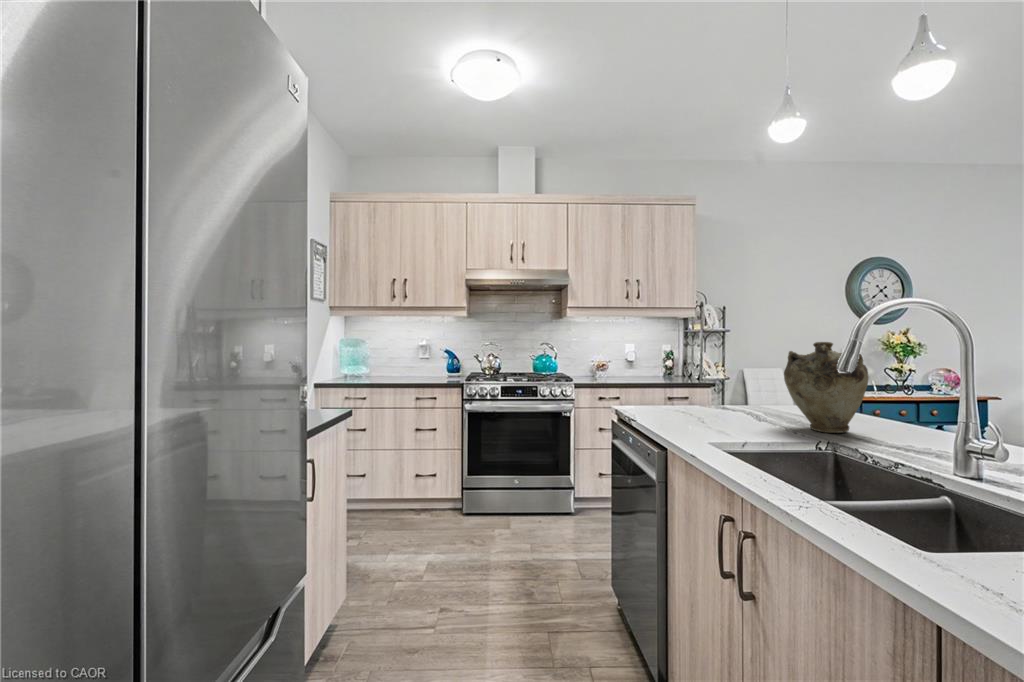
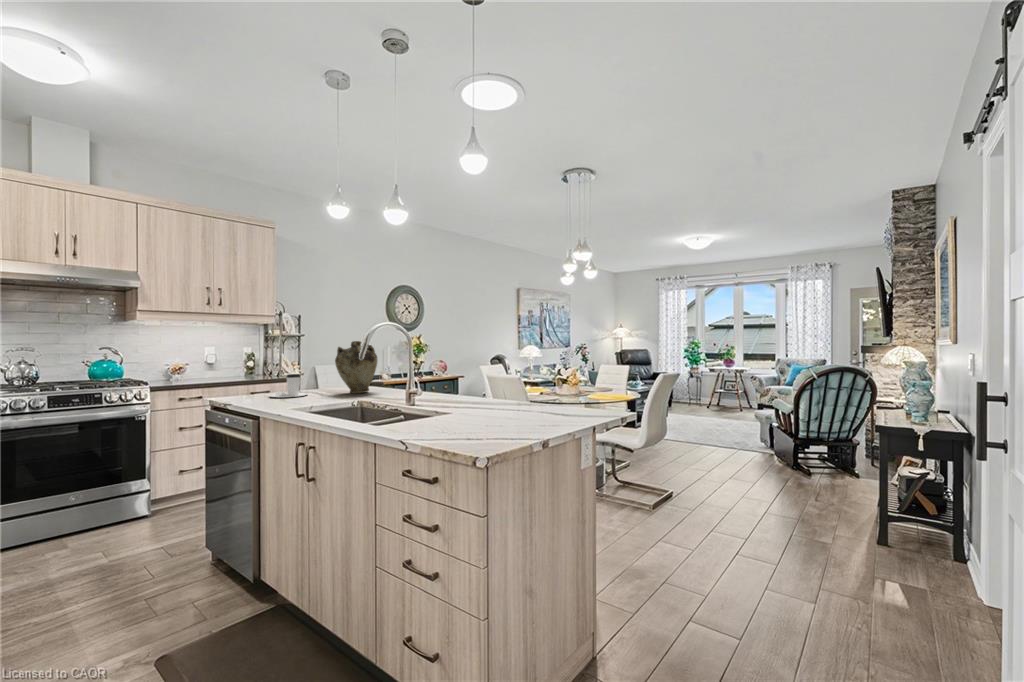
coffee cup: none [680,389,737,425] -> present [269,374,307,398]

